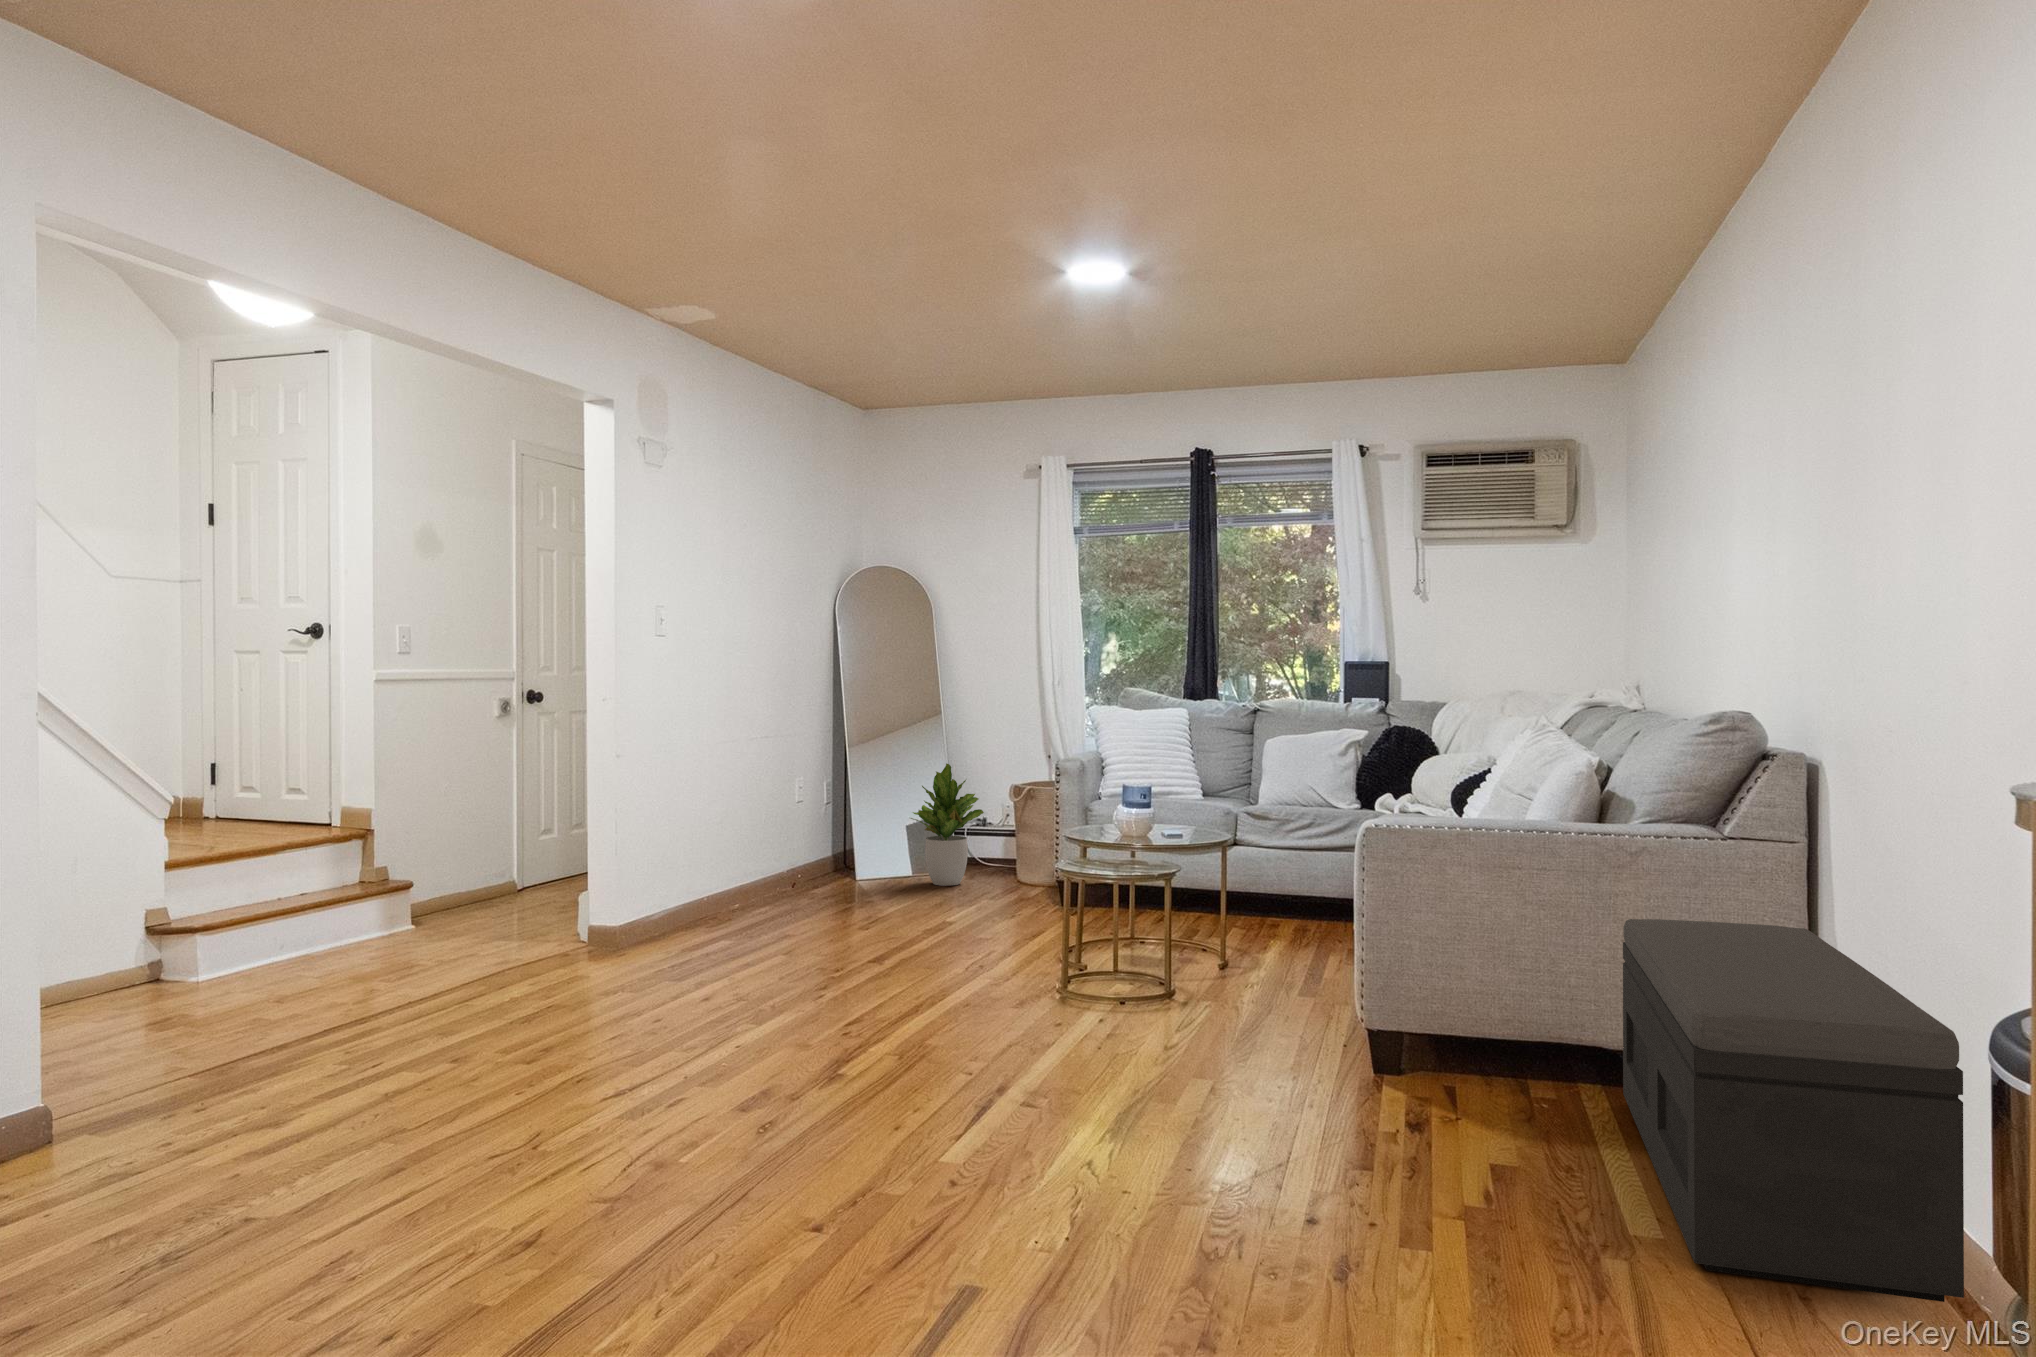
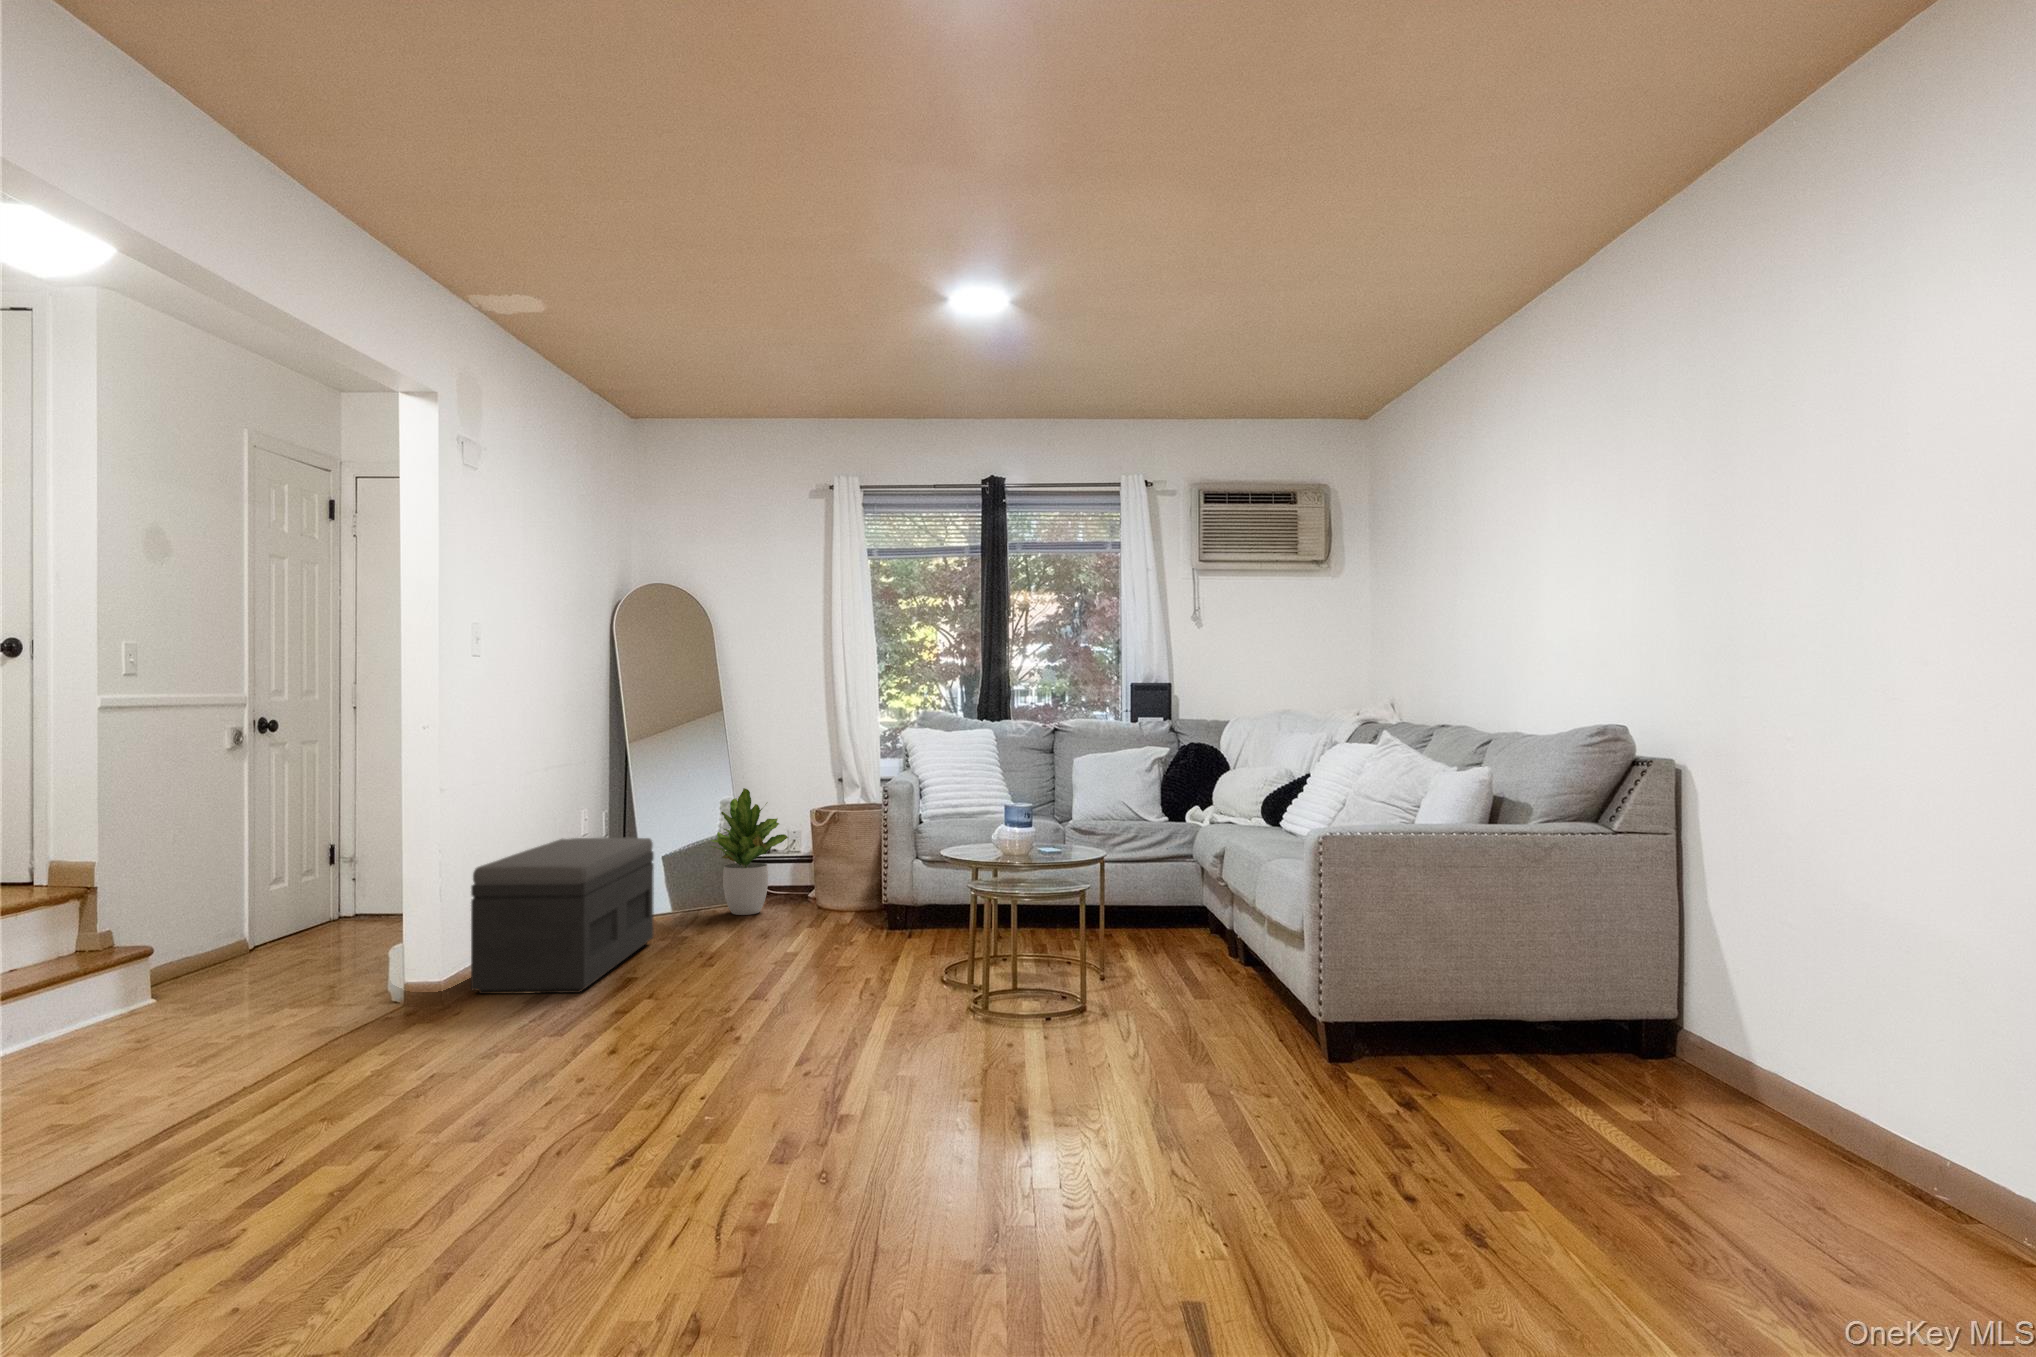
storage bench: present [1623,919,1964,1302] -> present [471,838,654,994]

